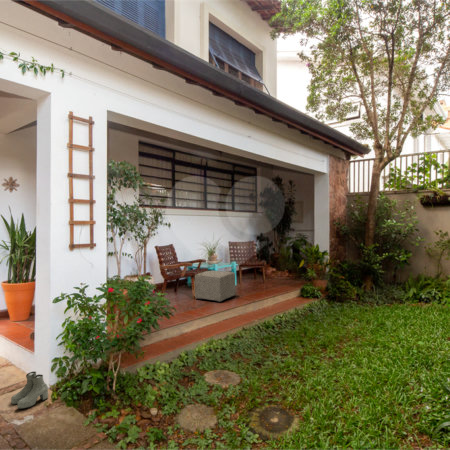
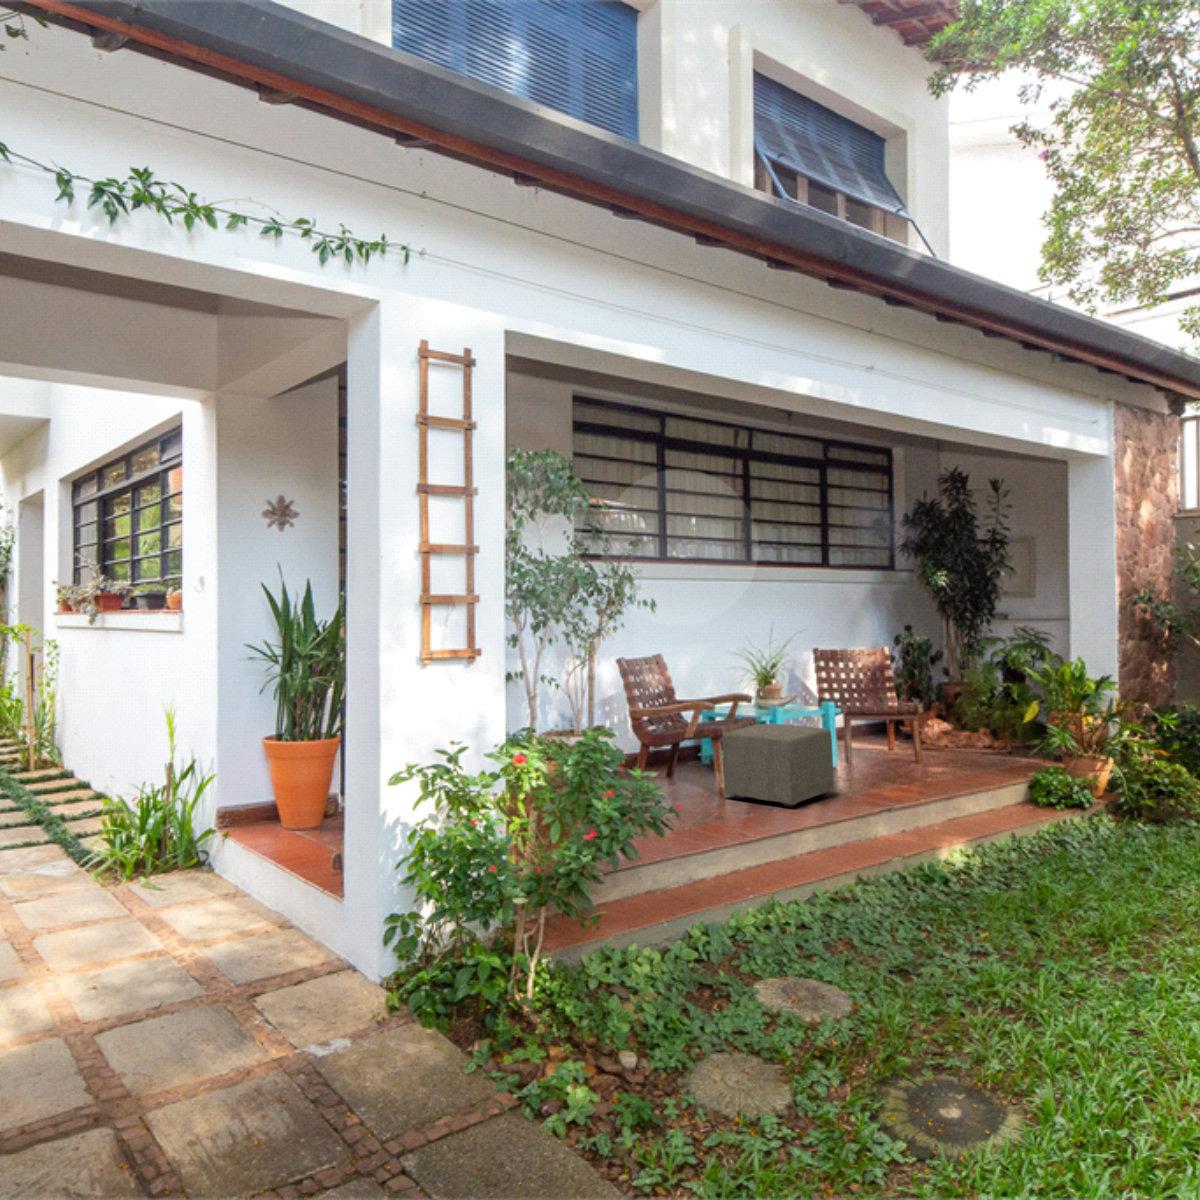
boots: present [11,372,48,409] -> none [311,941,386,1021]

